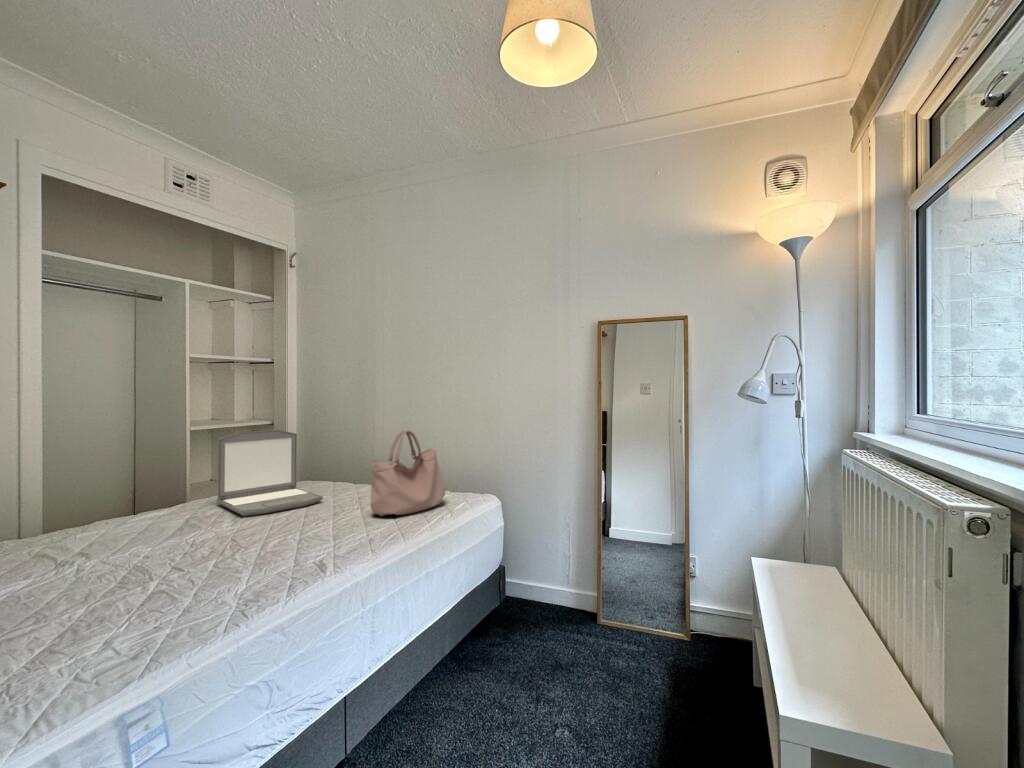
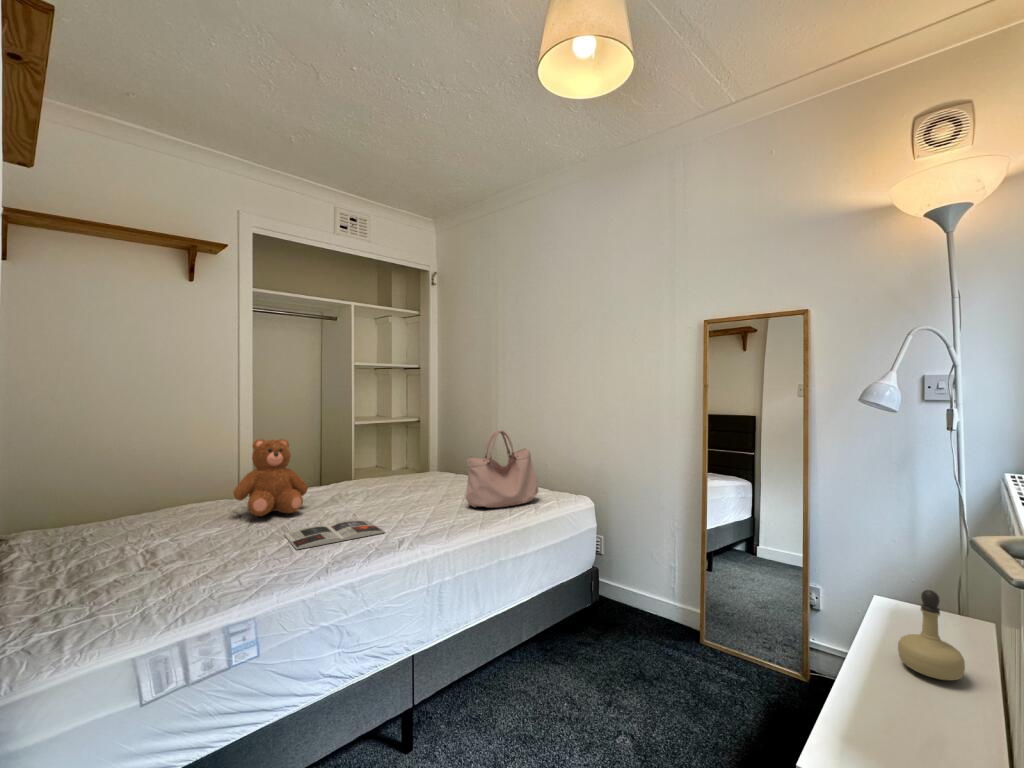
laptop: present [217,430,323,516] -> none [358,427,436,497]
teddy bear: none [44,449,161,557] -> present [234,439,308,516]
magazine: none [145,543,292,593] -> present [284,519,385,549]
perfume bottle: none [798,546,847,617] -> present [898,590,965,680]

